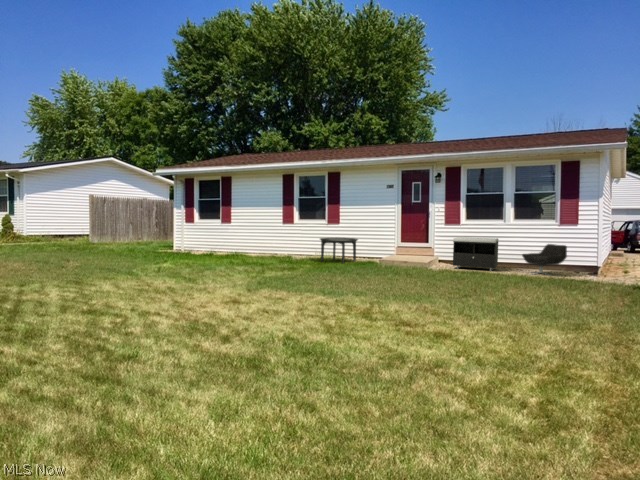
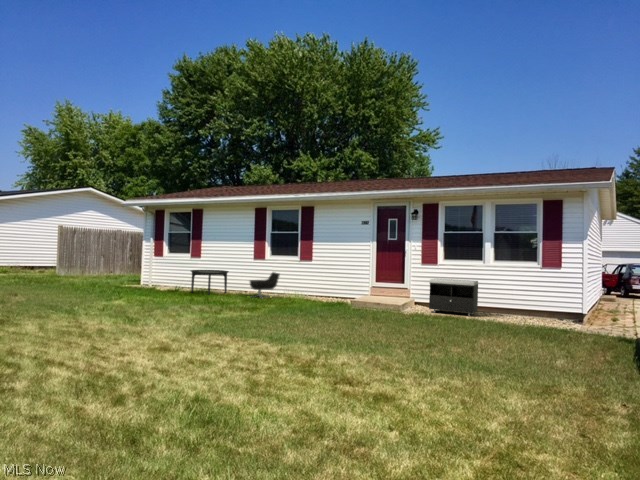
round table: present [320,238,358,264] -> present [191,270,229,295]
lounge chair: present [522,244,567,274] -> present [250,272,280,296]

